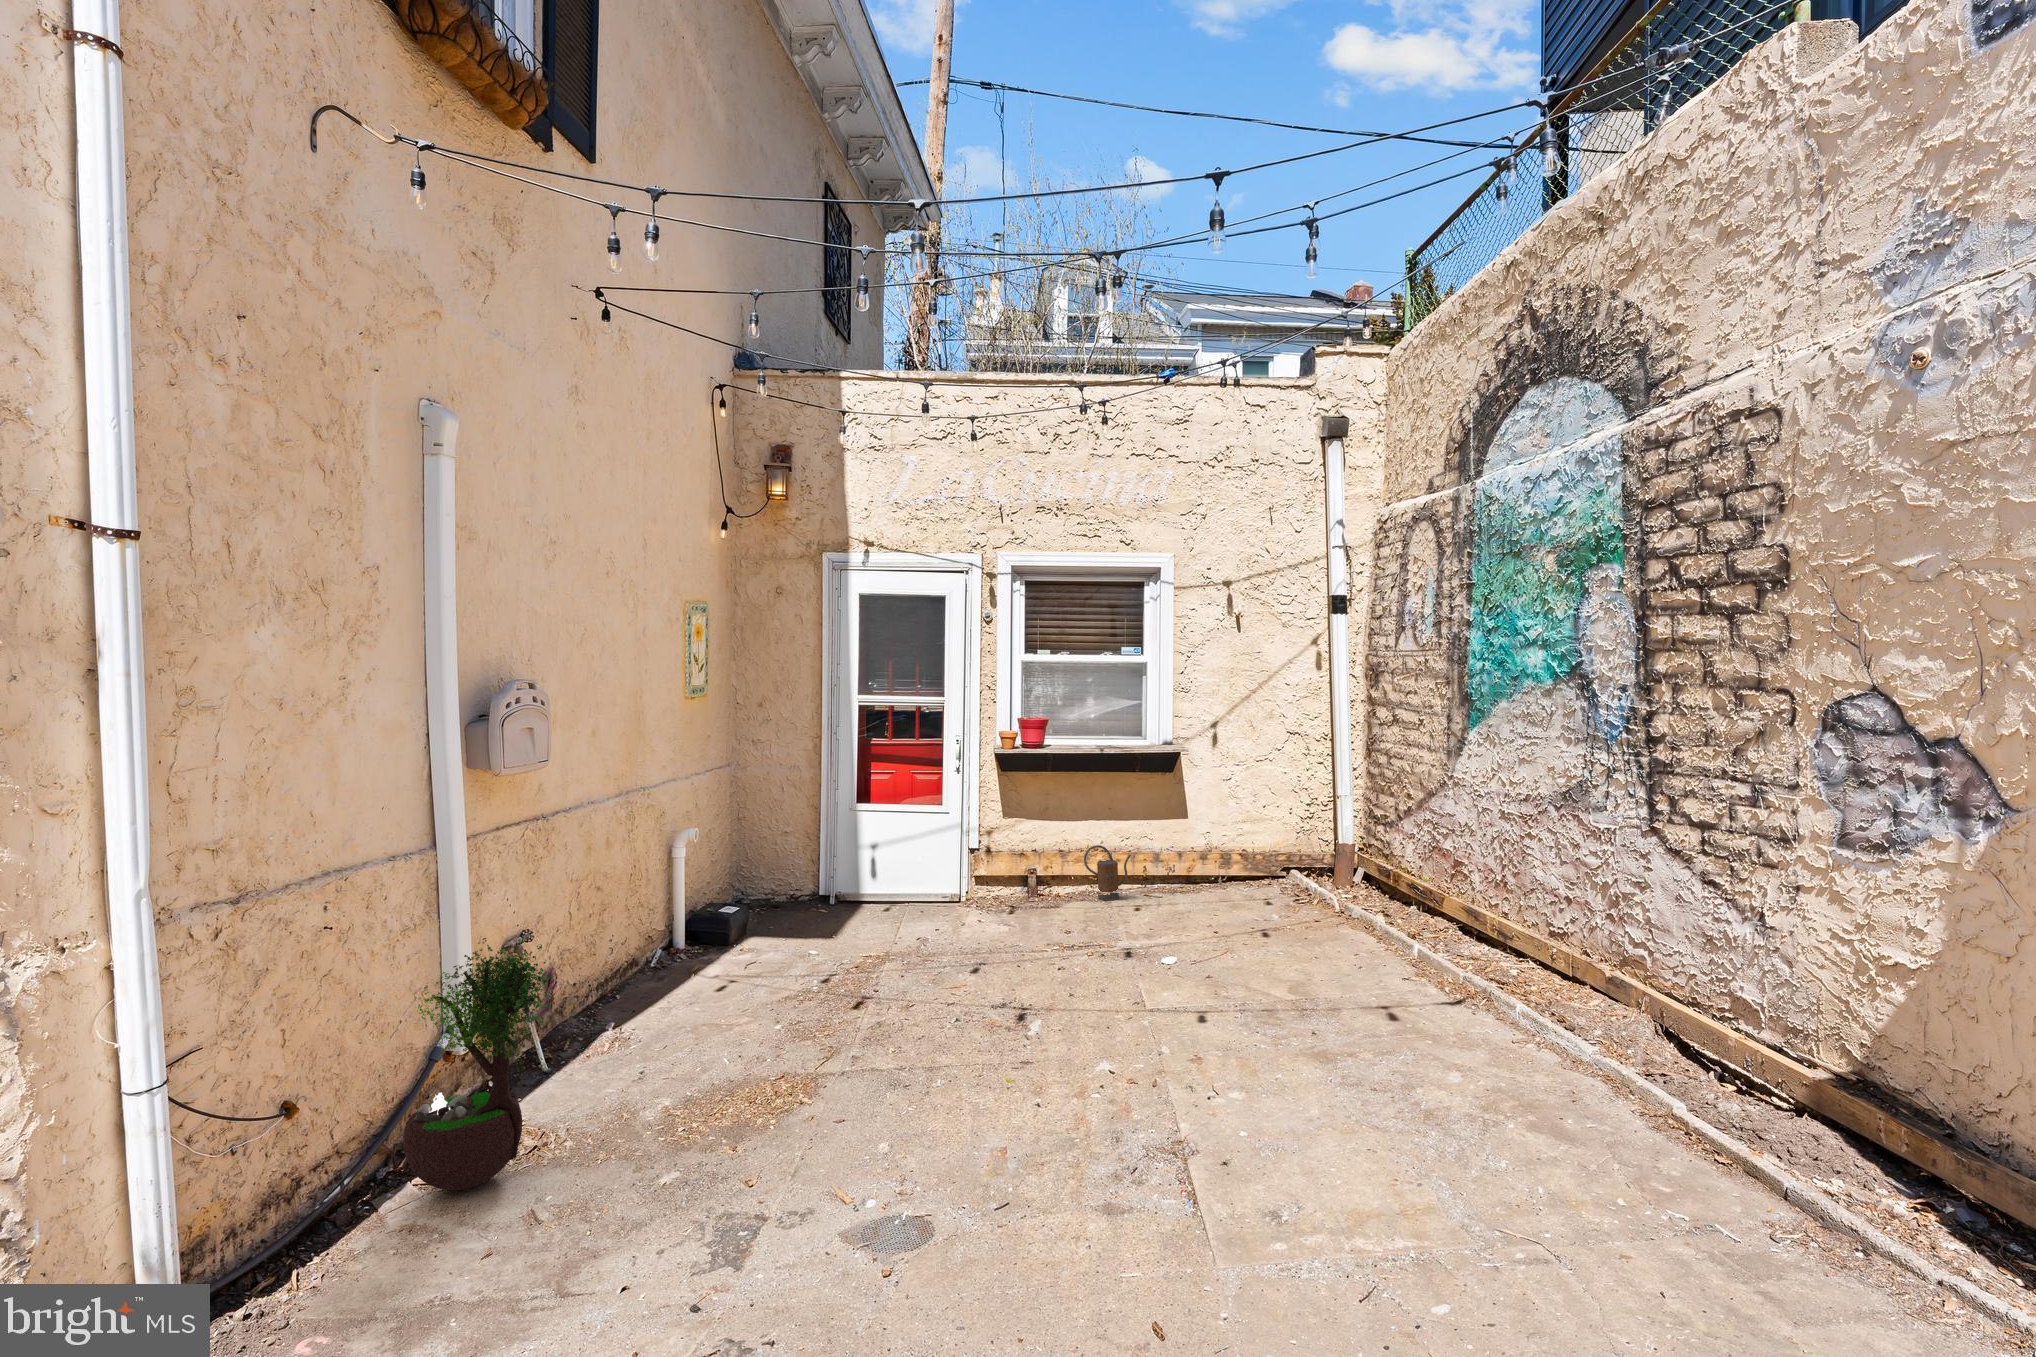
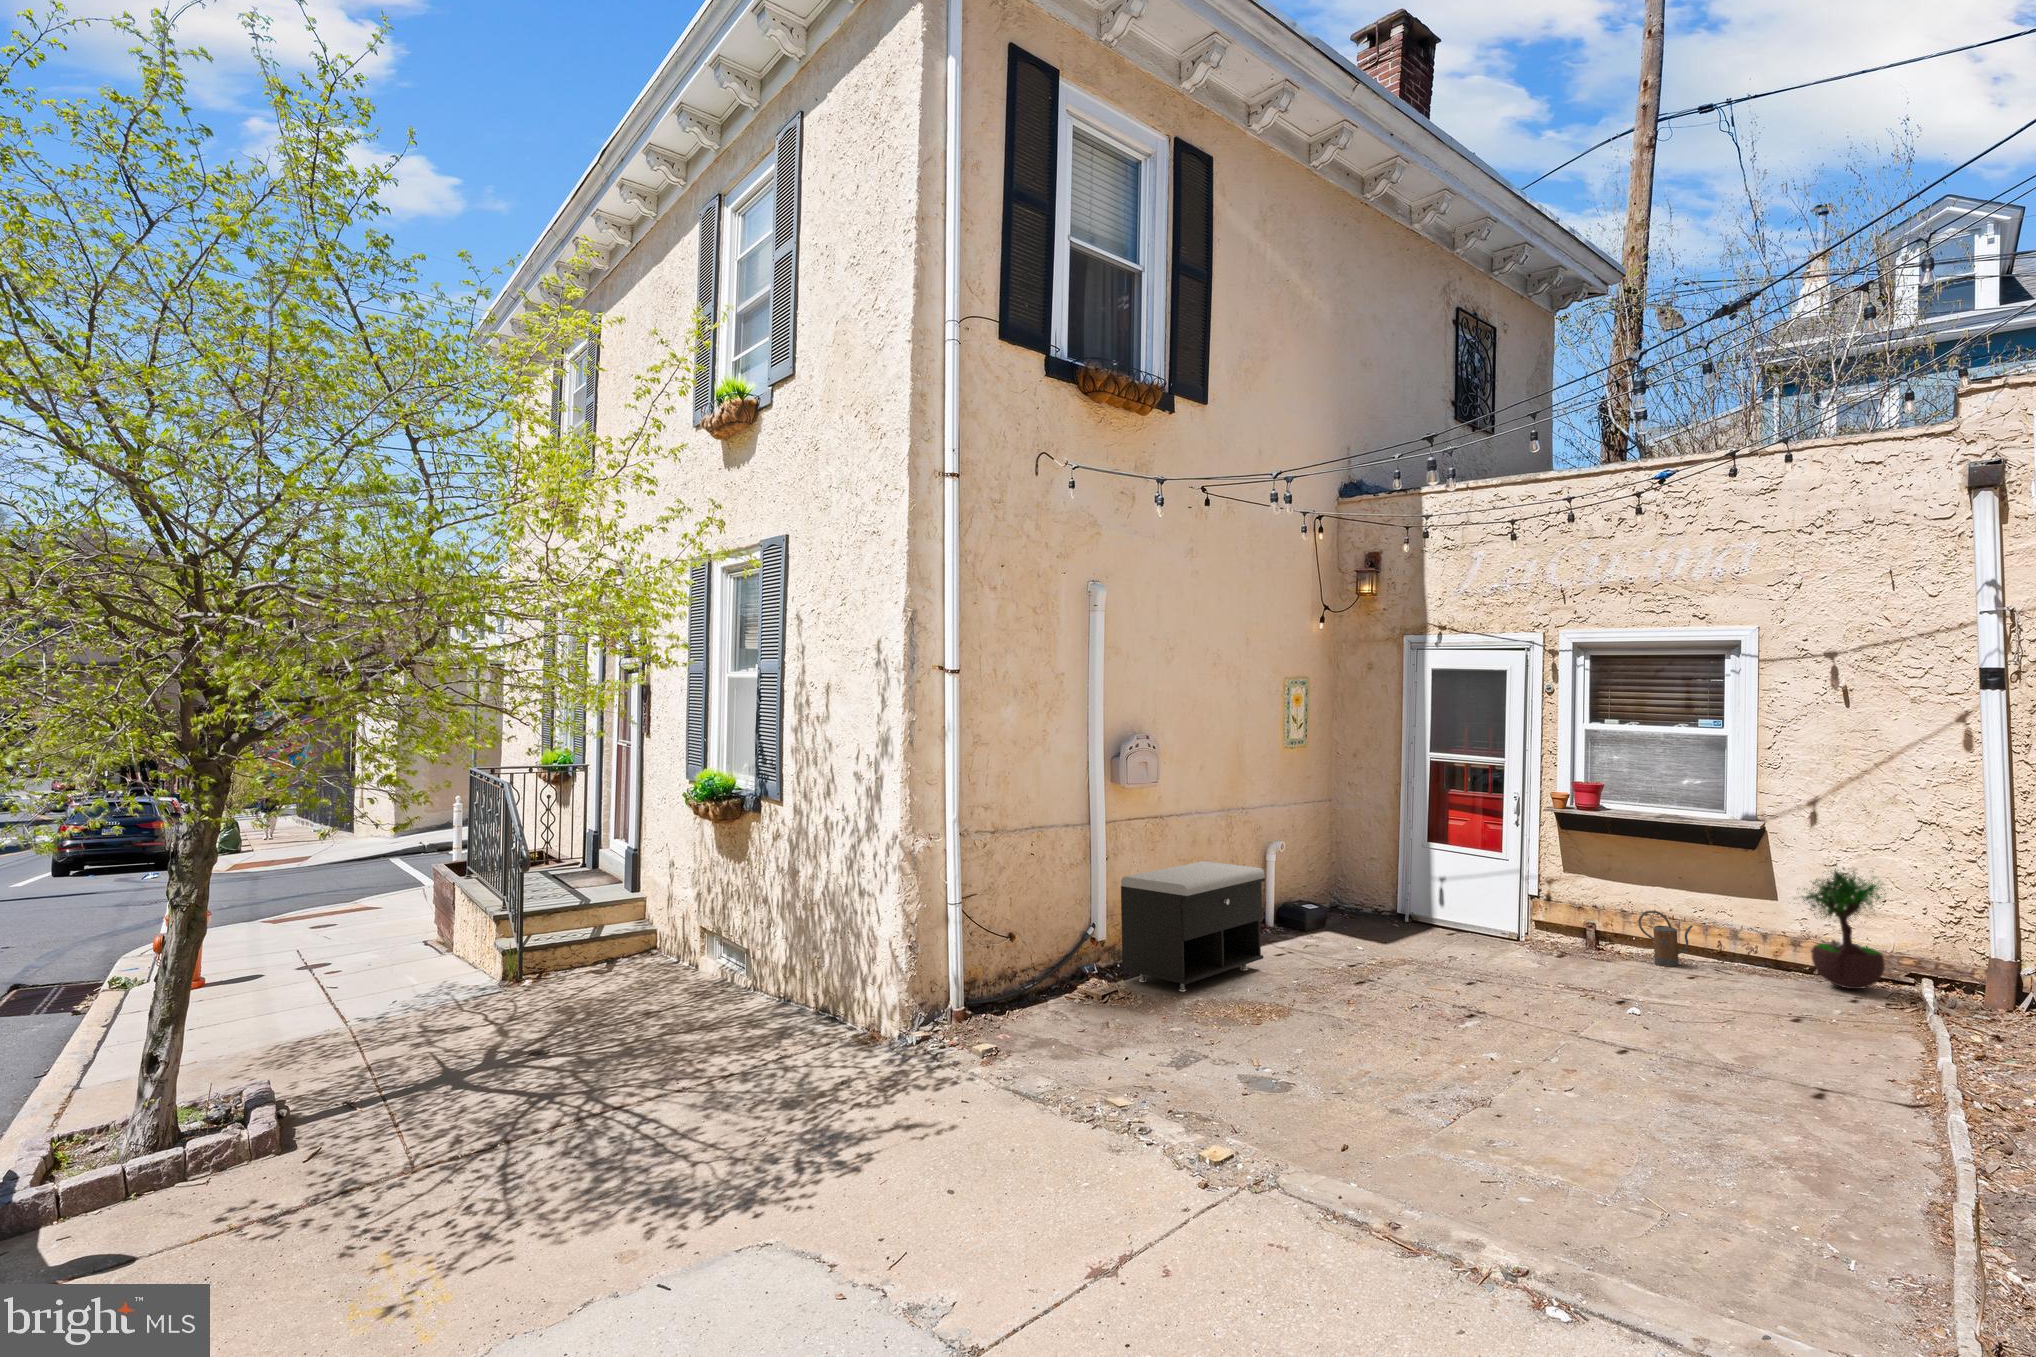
storage bench: none [568,854,746,1054] -> present [1121,861,1265,992]
potted tree: present [403,938,550,1190] -> present [1797,867,1892,989]

